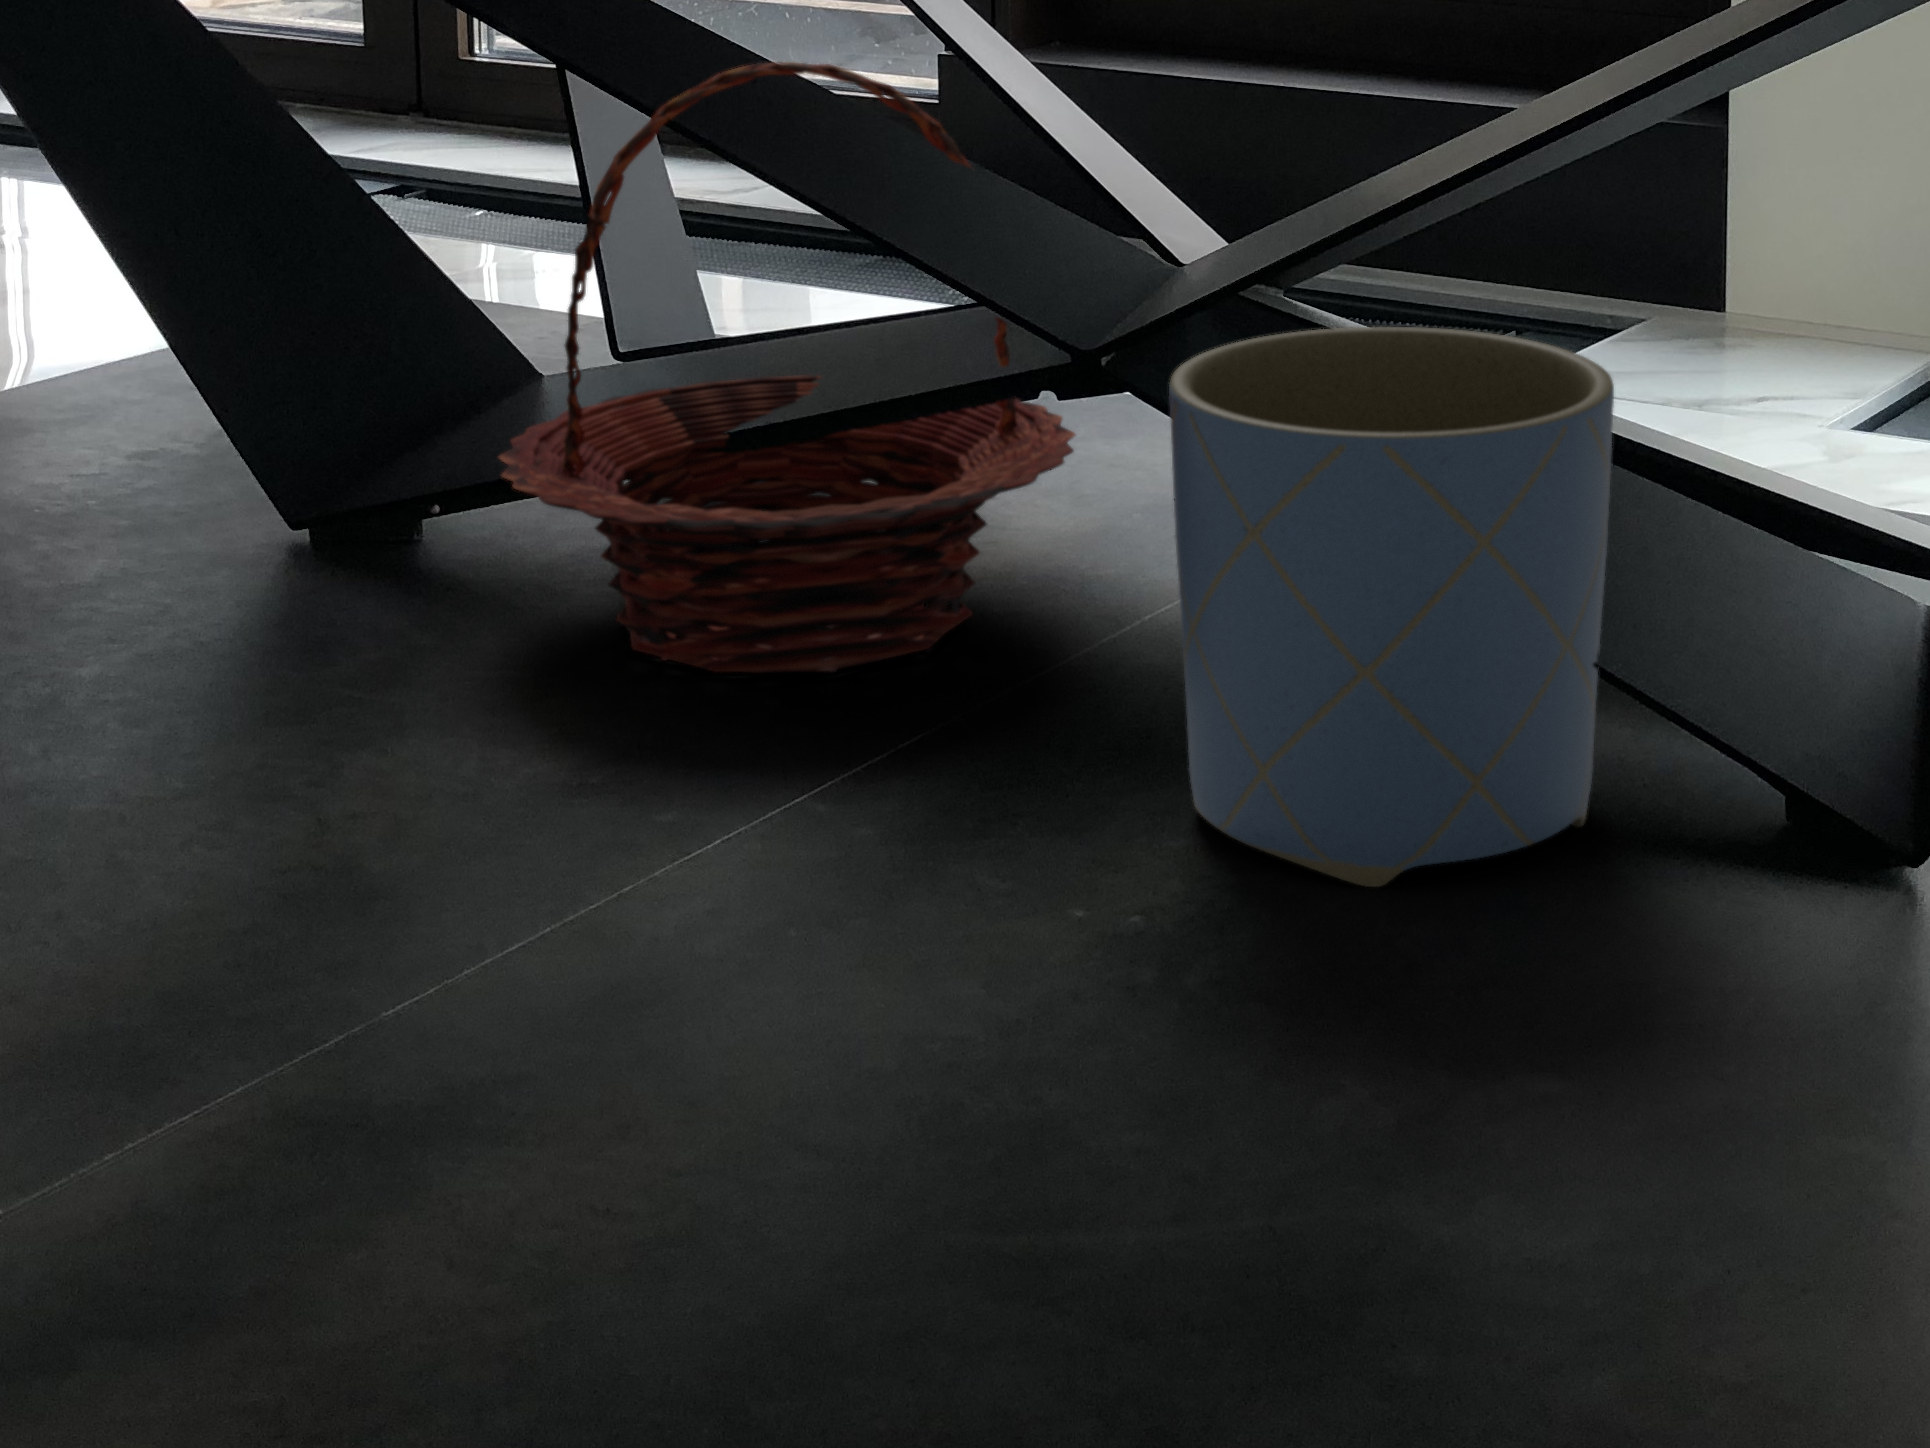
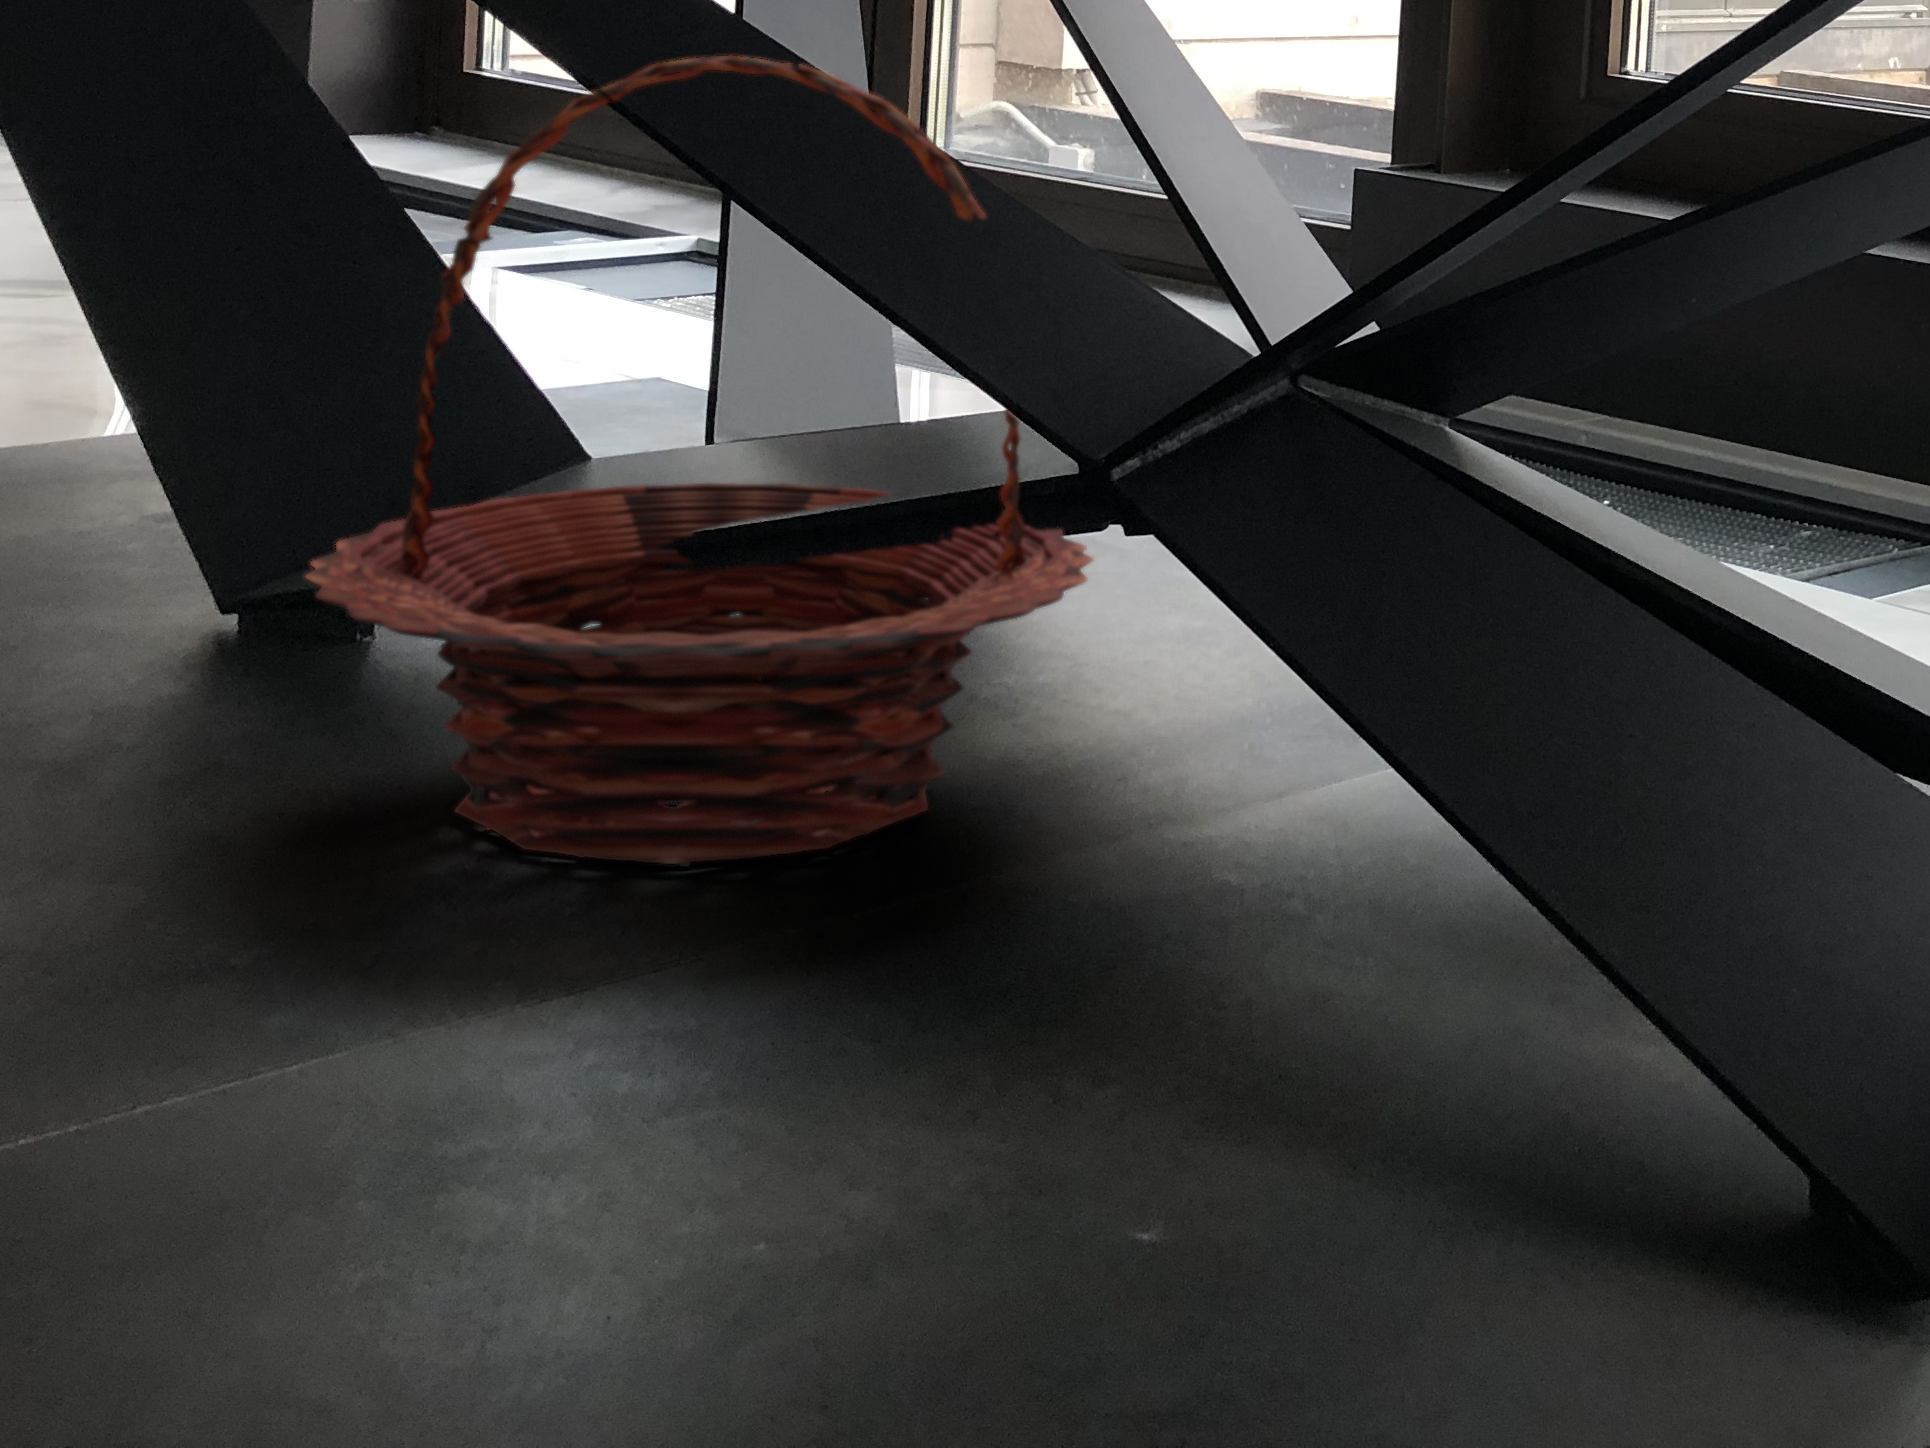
planter: present [1169,327,1614,887] -> none [946,432,1595,1256]

